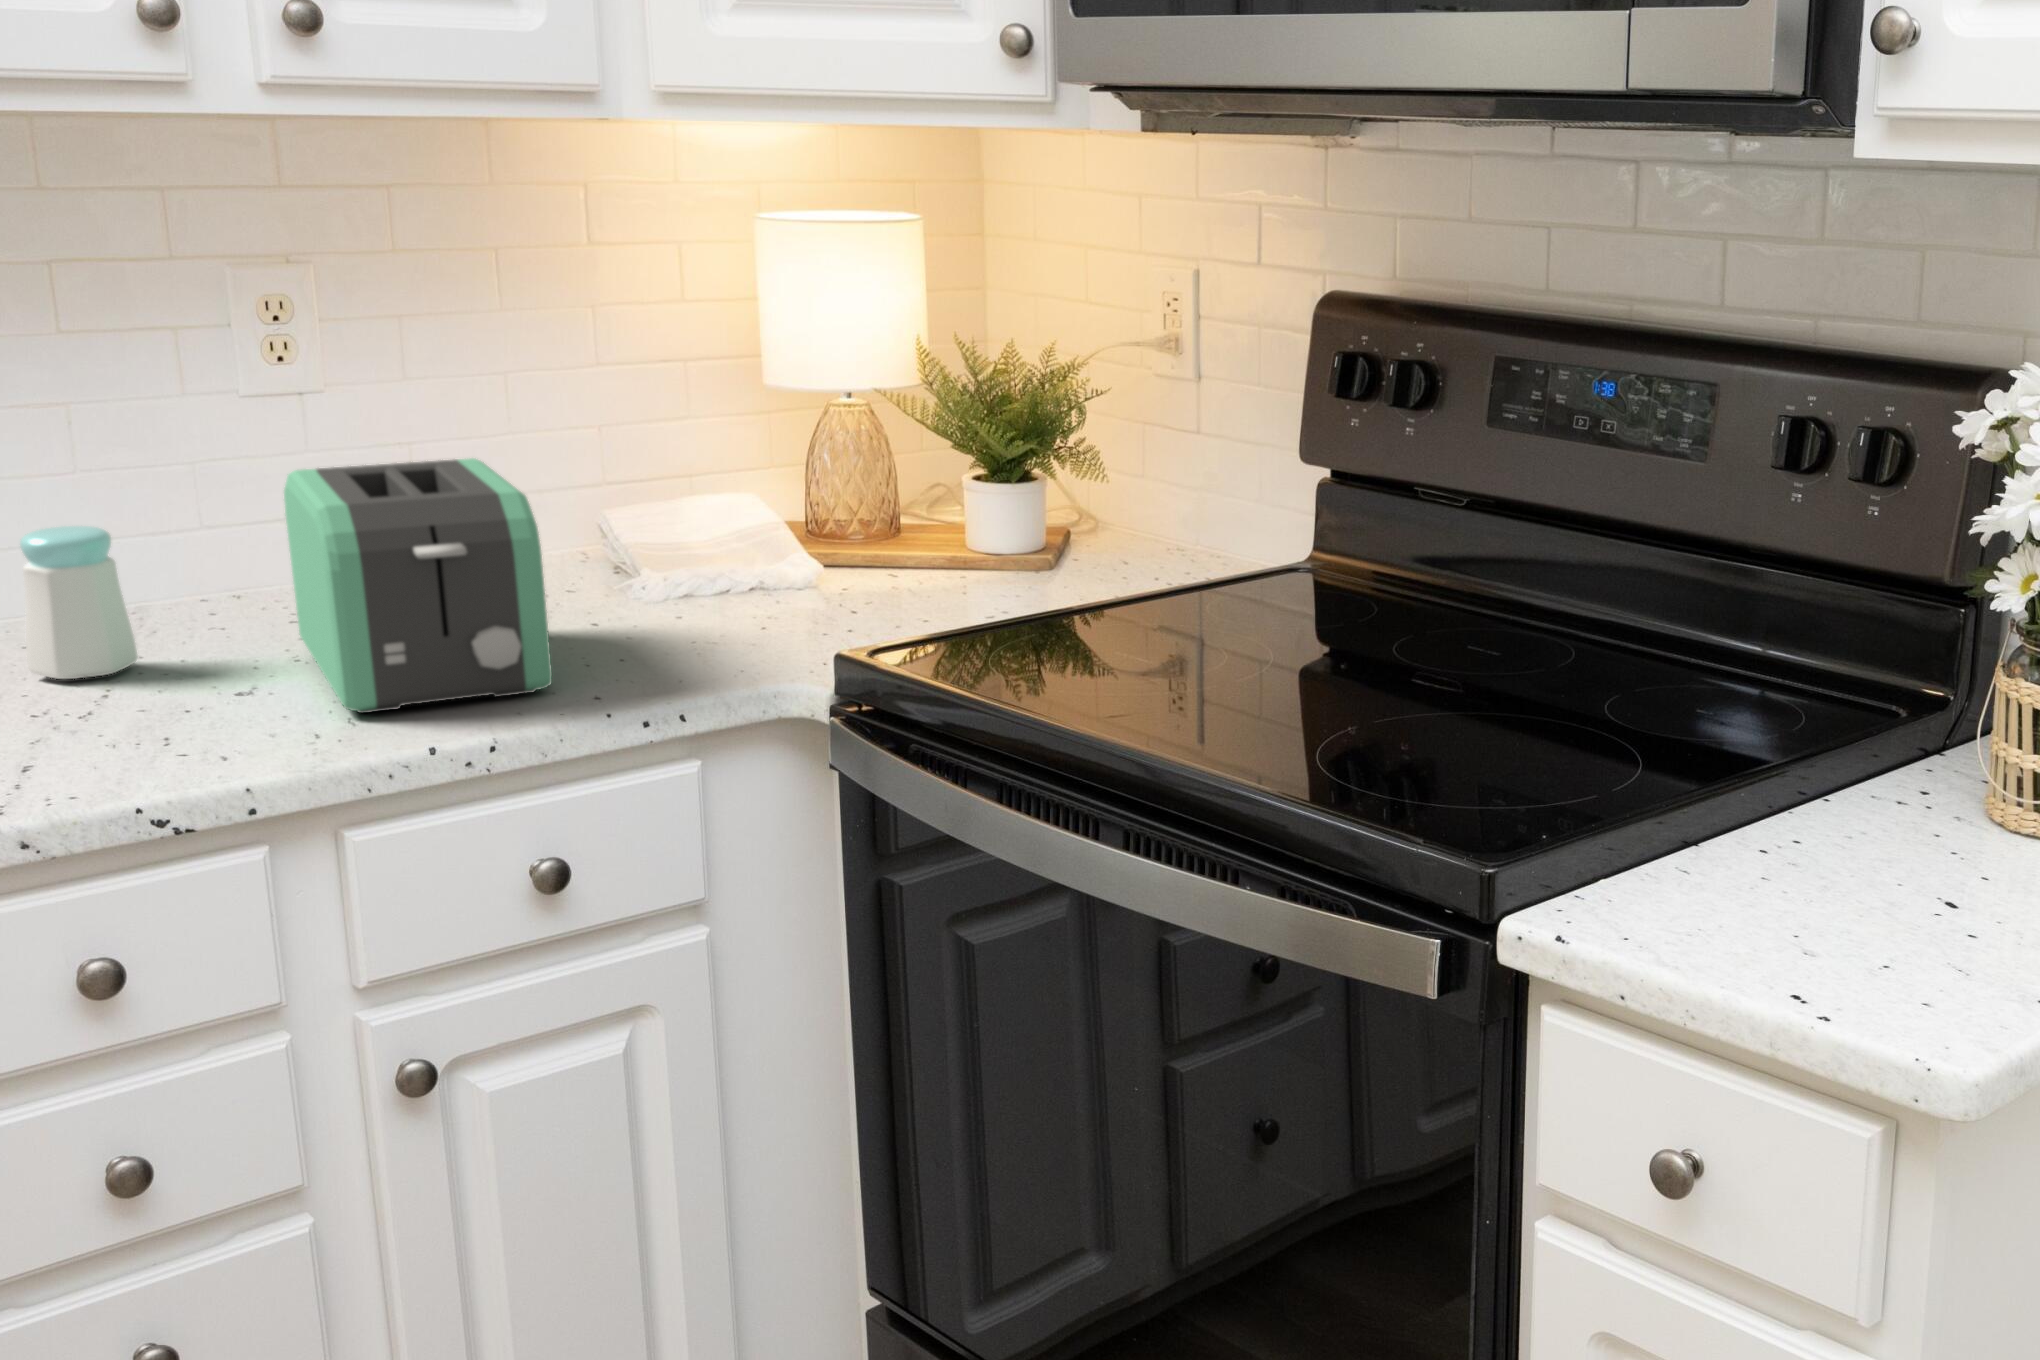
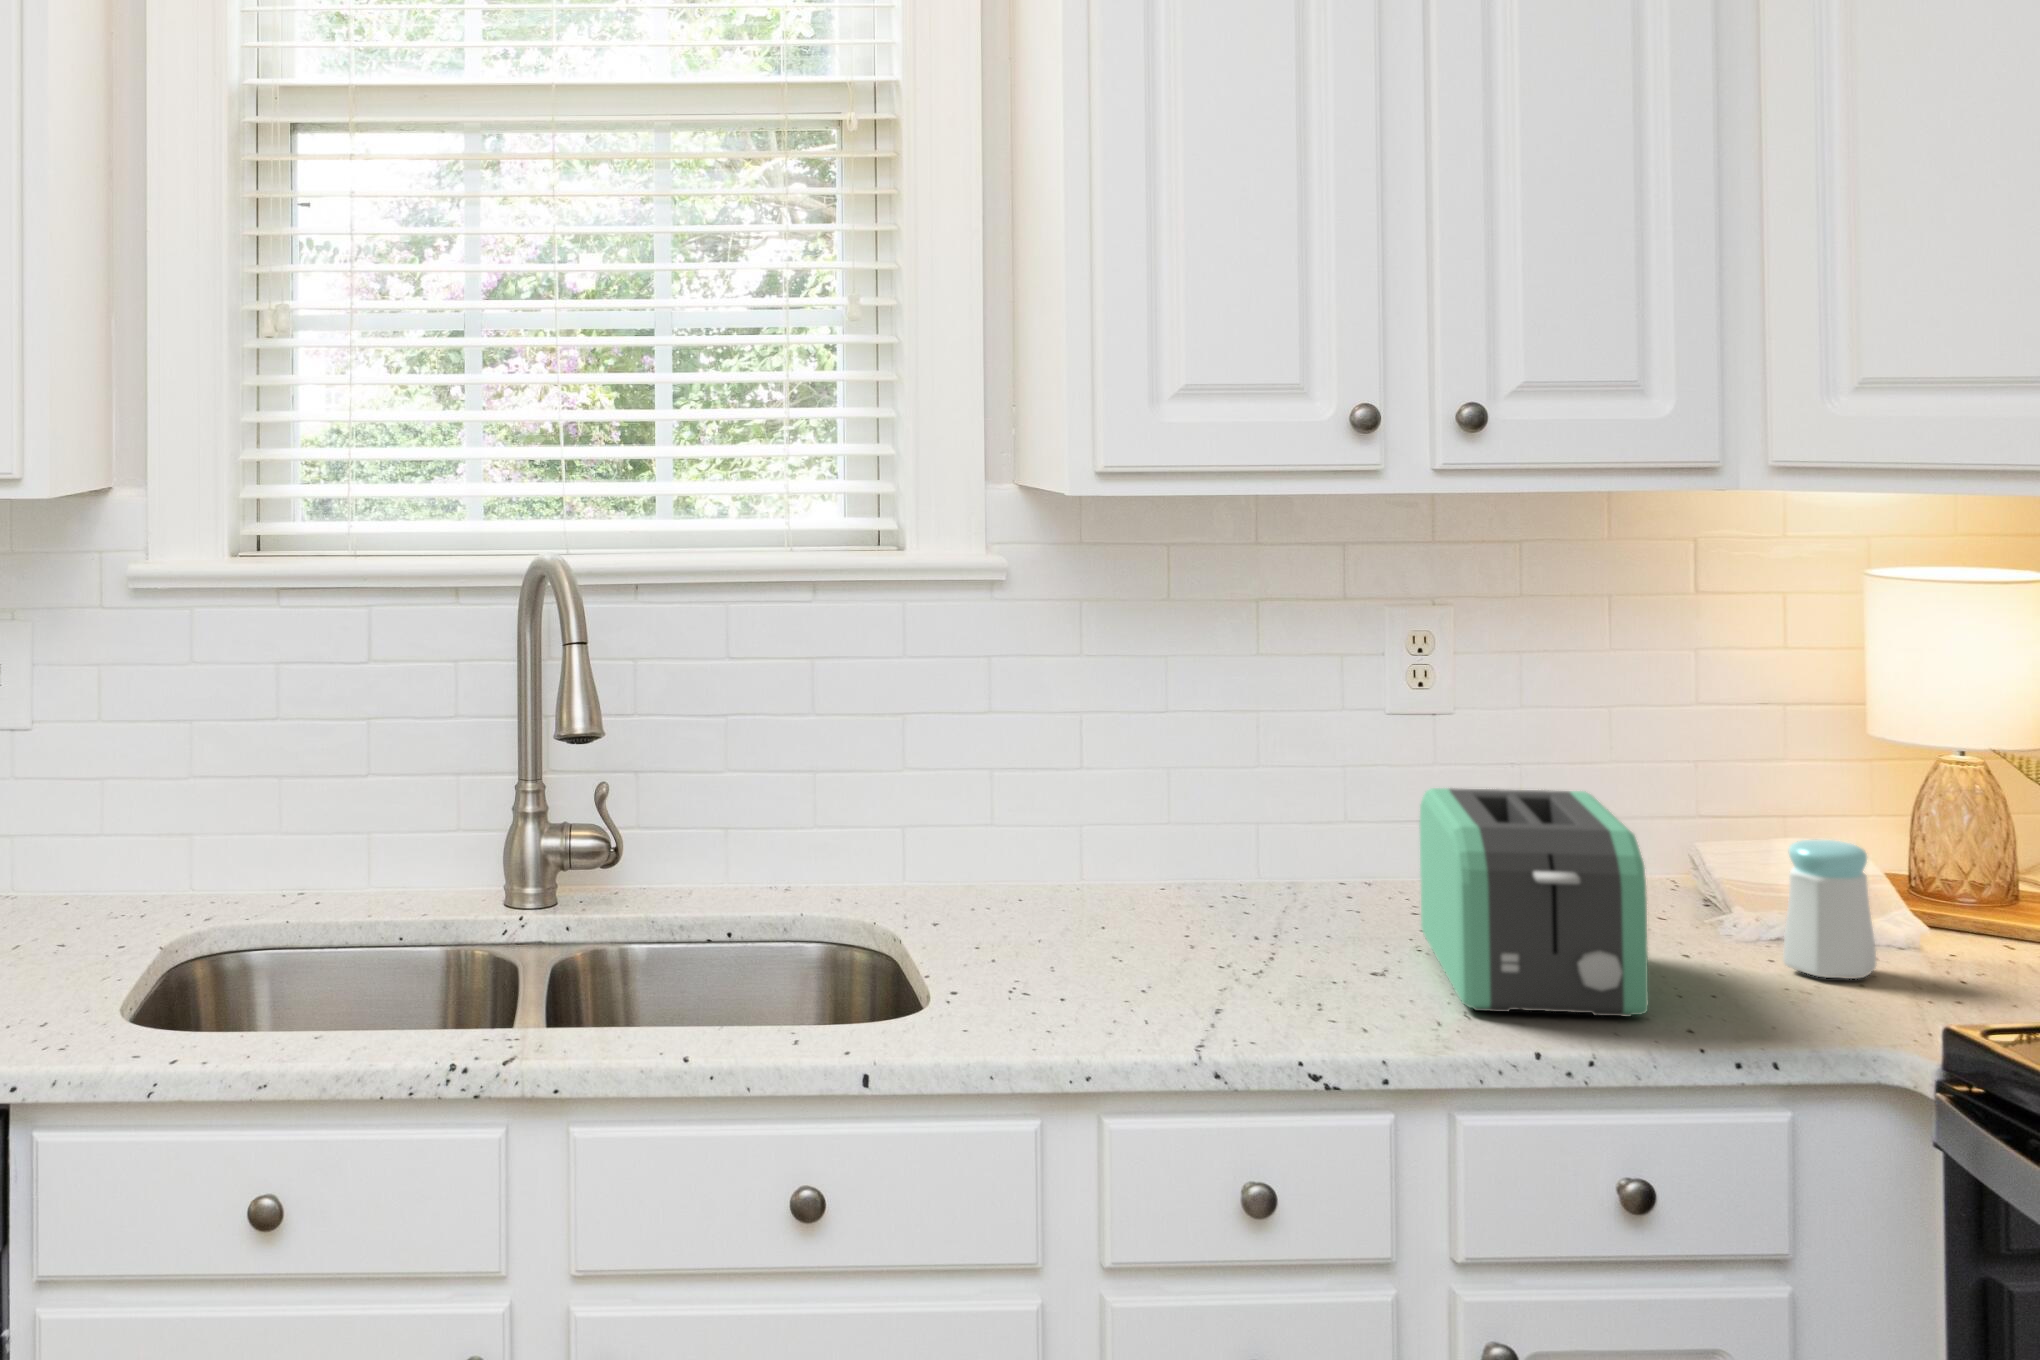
salt shaker: present [20,526,138,679] -> present [1783,840,1876,979]

